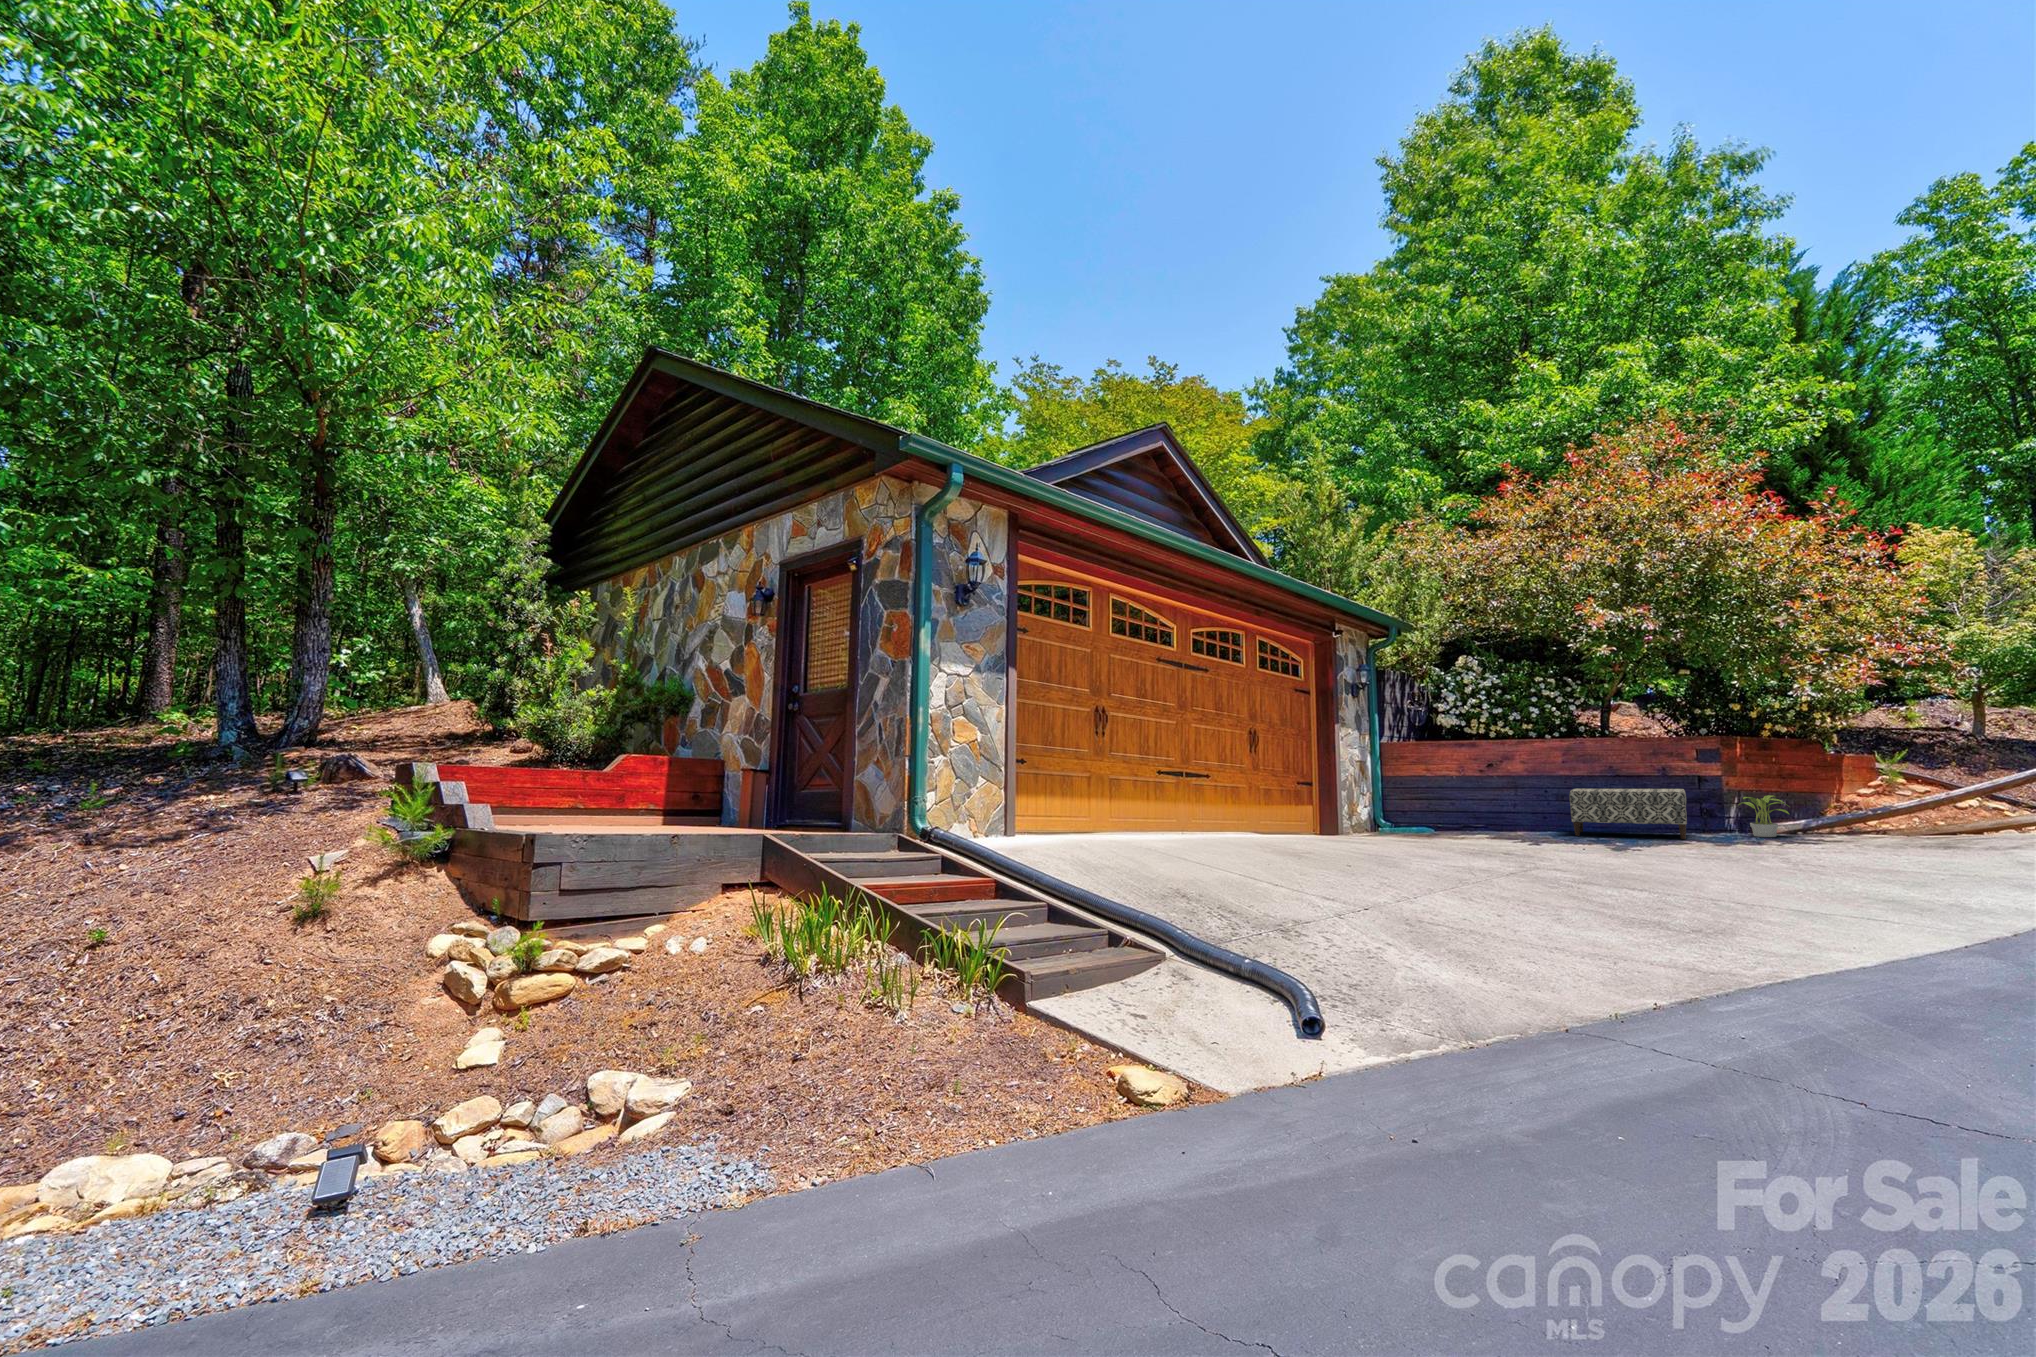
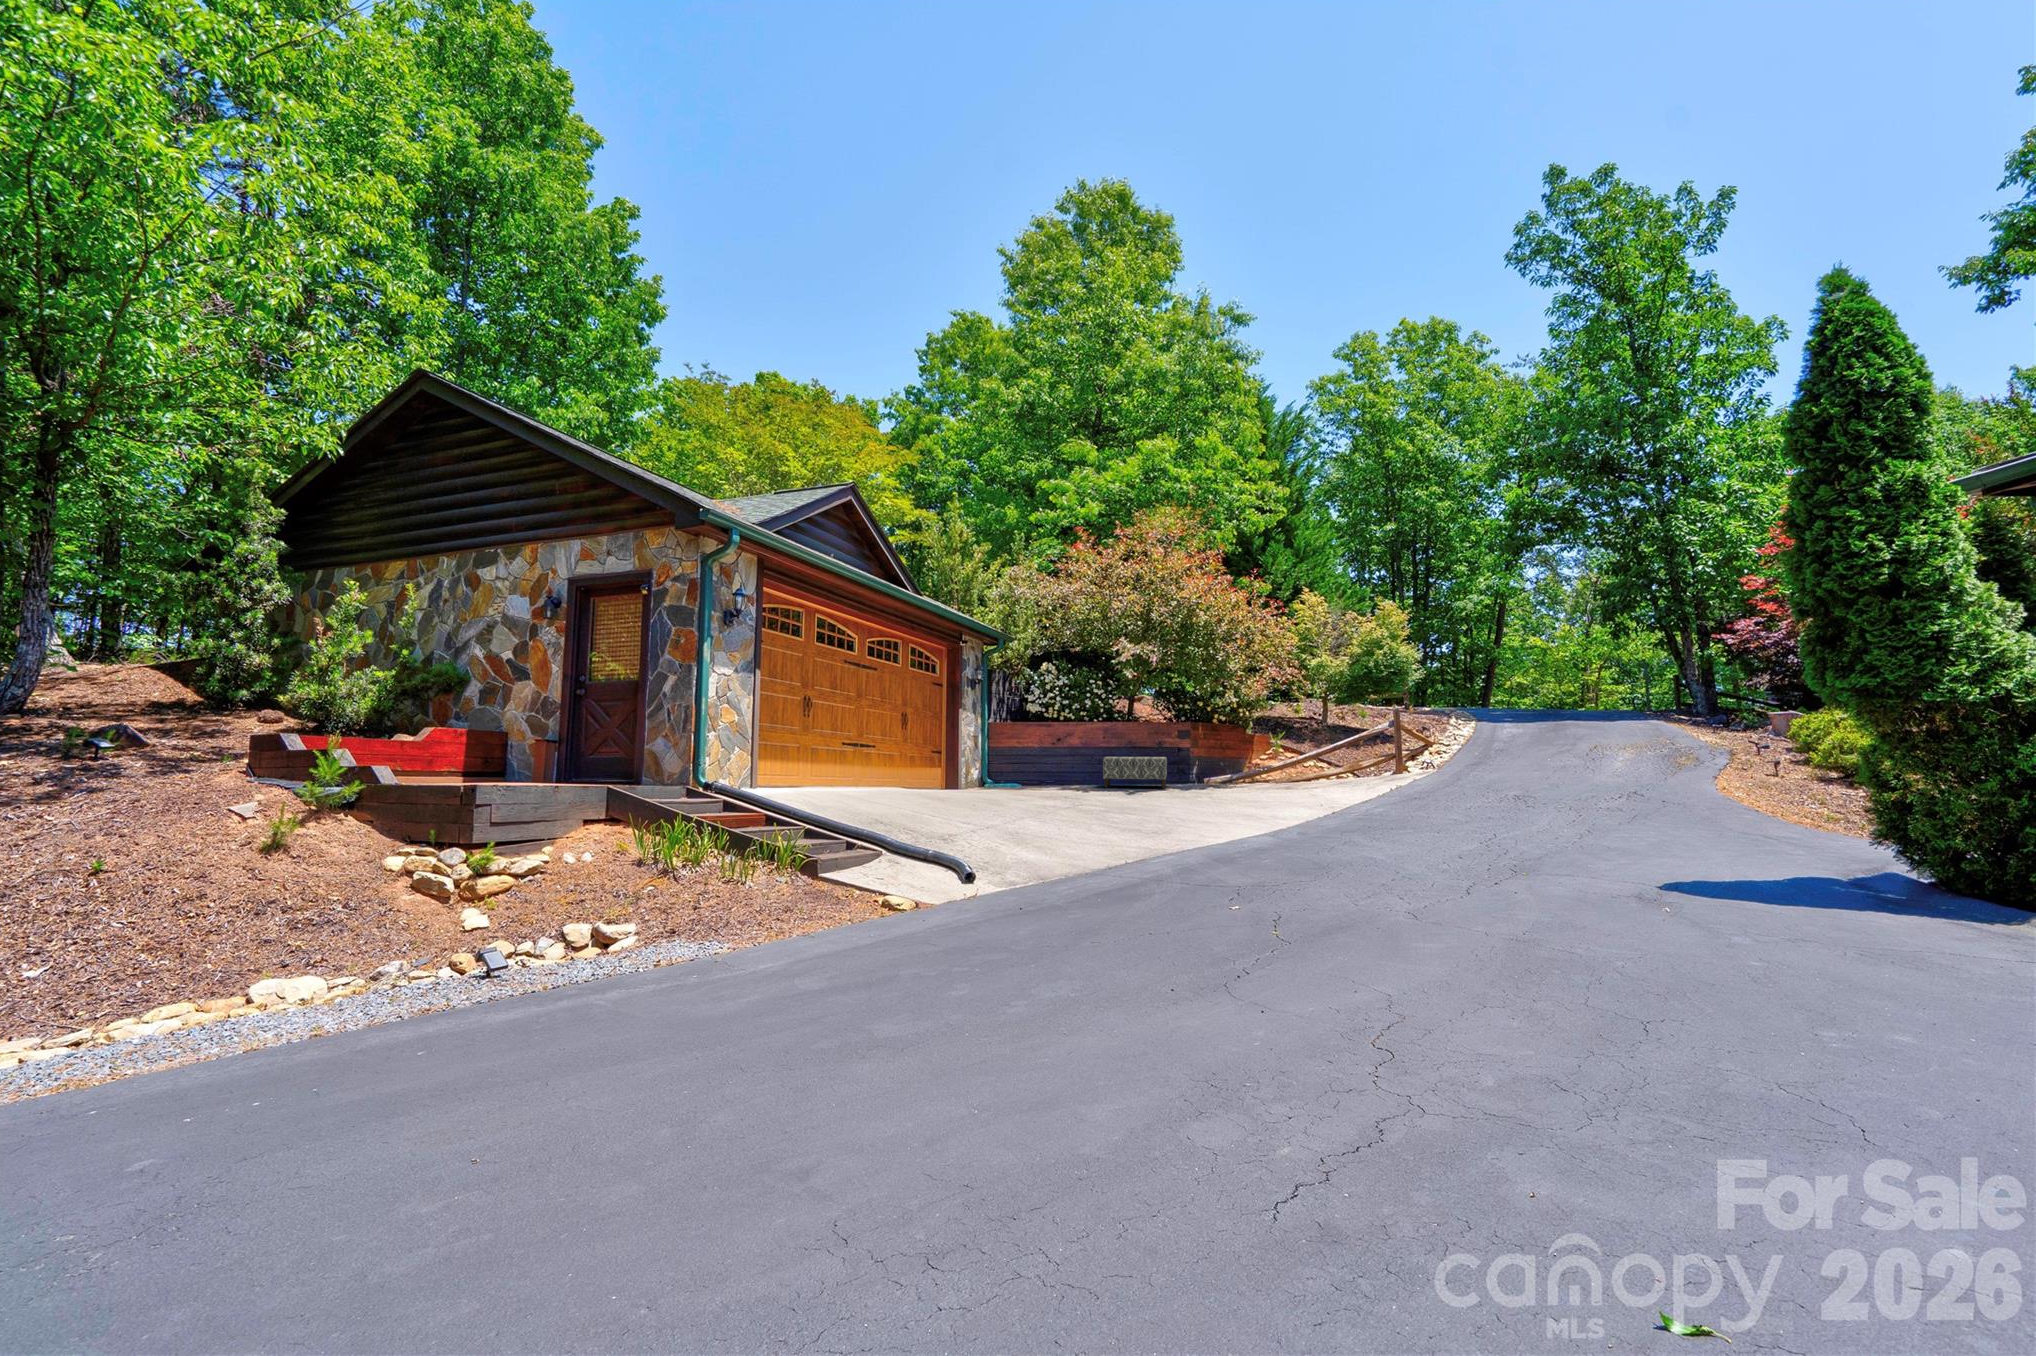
potted plant: present [1738,795,1789,837] -> none [1194,761,1219,786]

